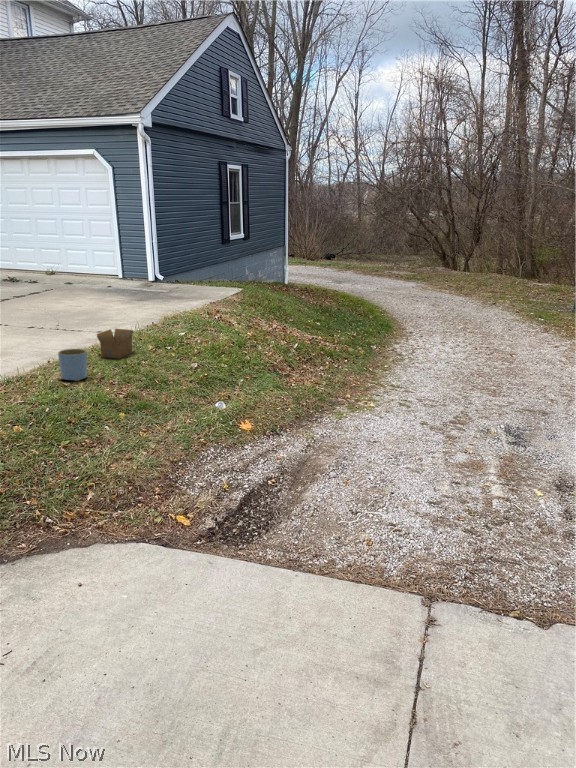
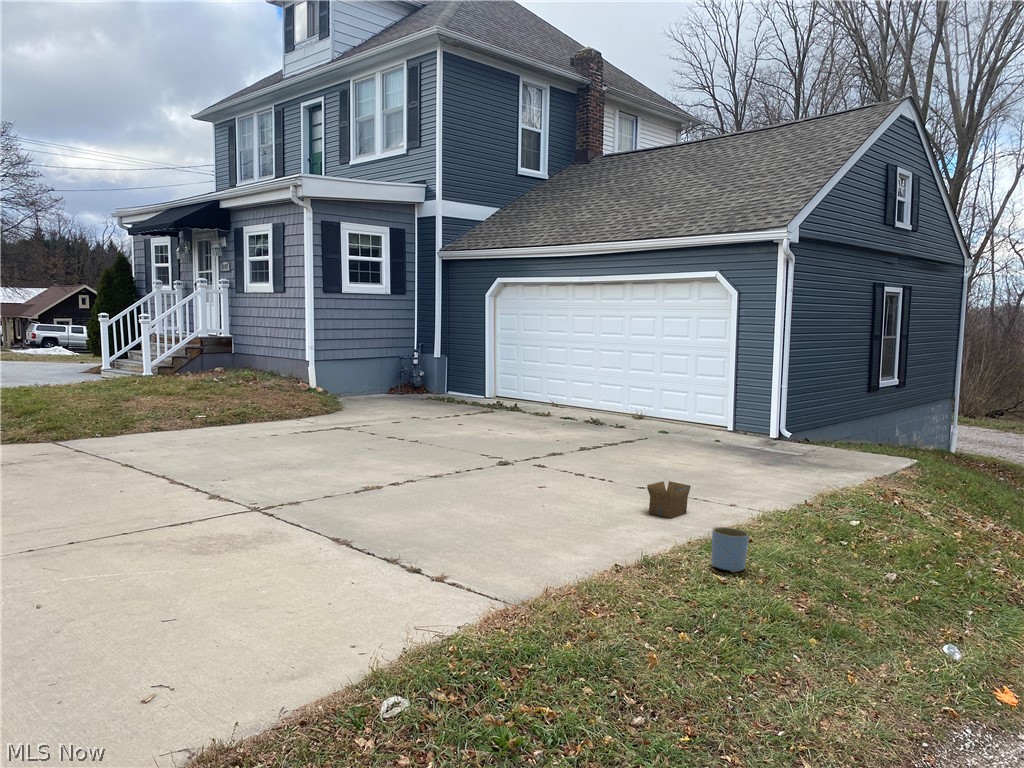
cardboard box: present [97,329,133,359] -> present [647,481,691,518]

